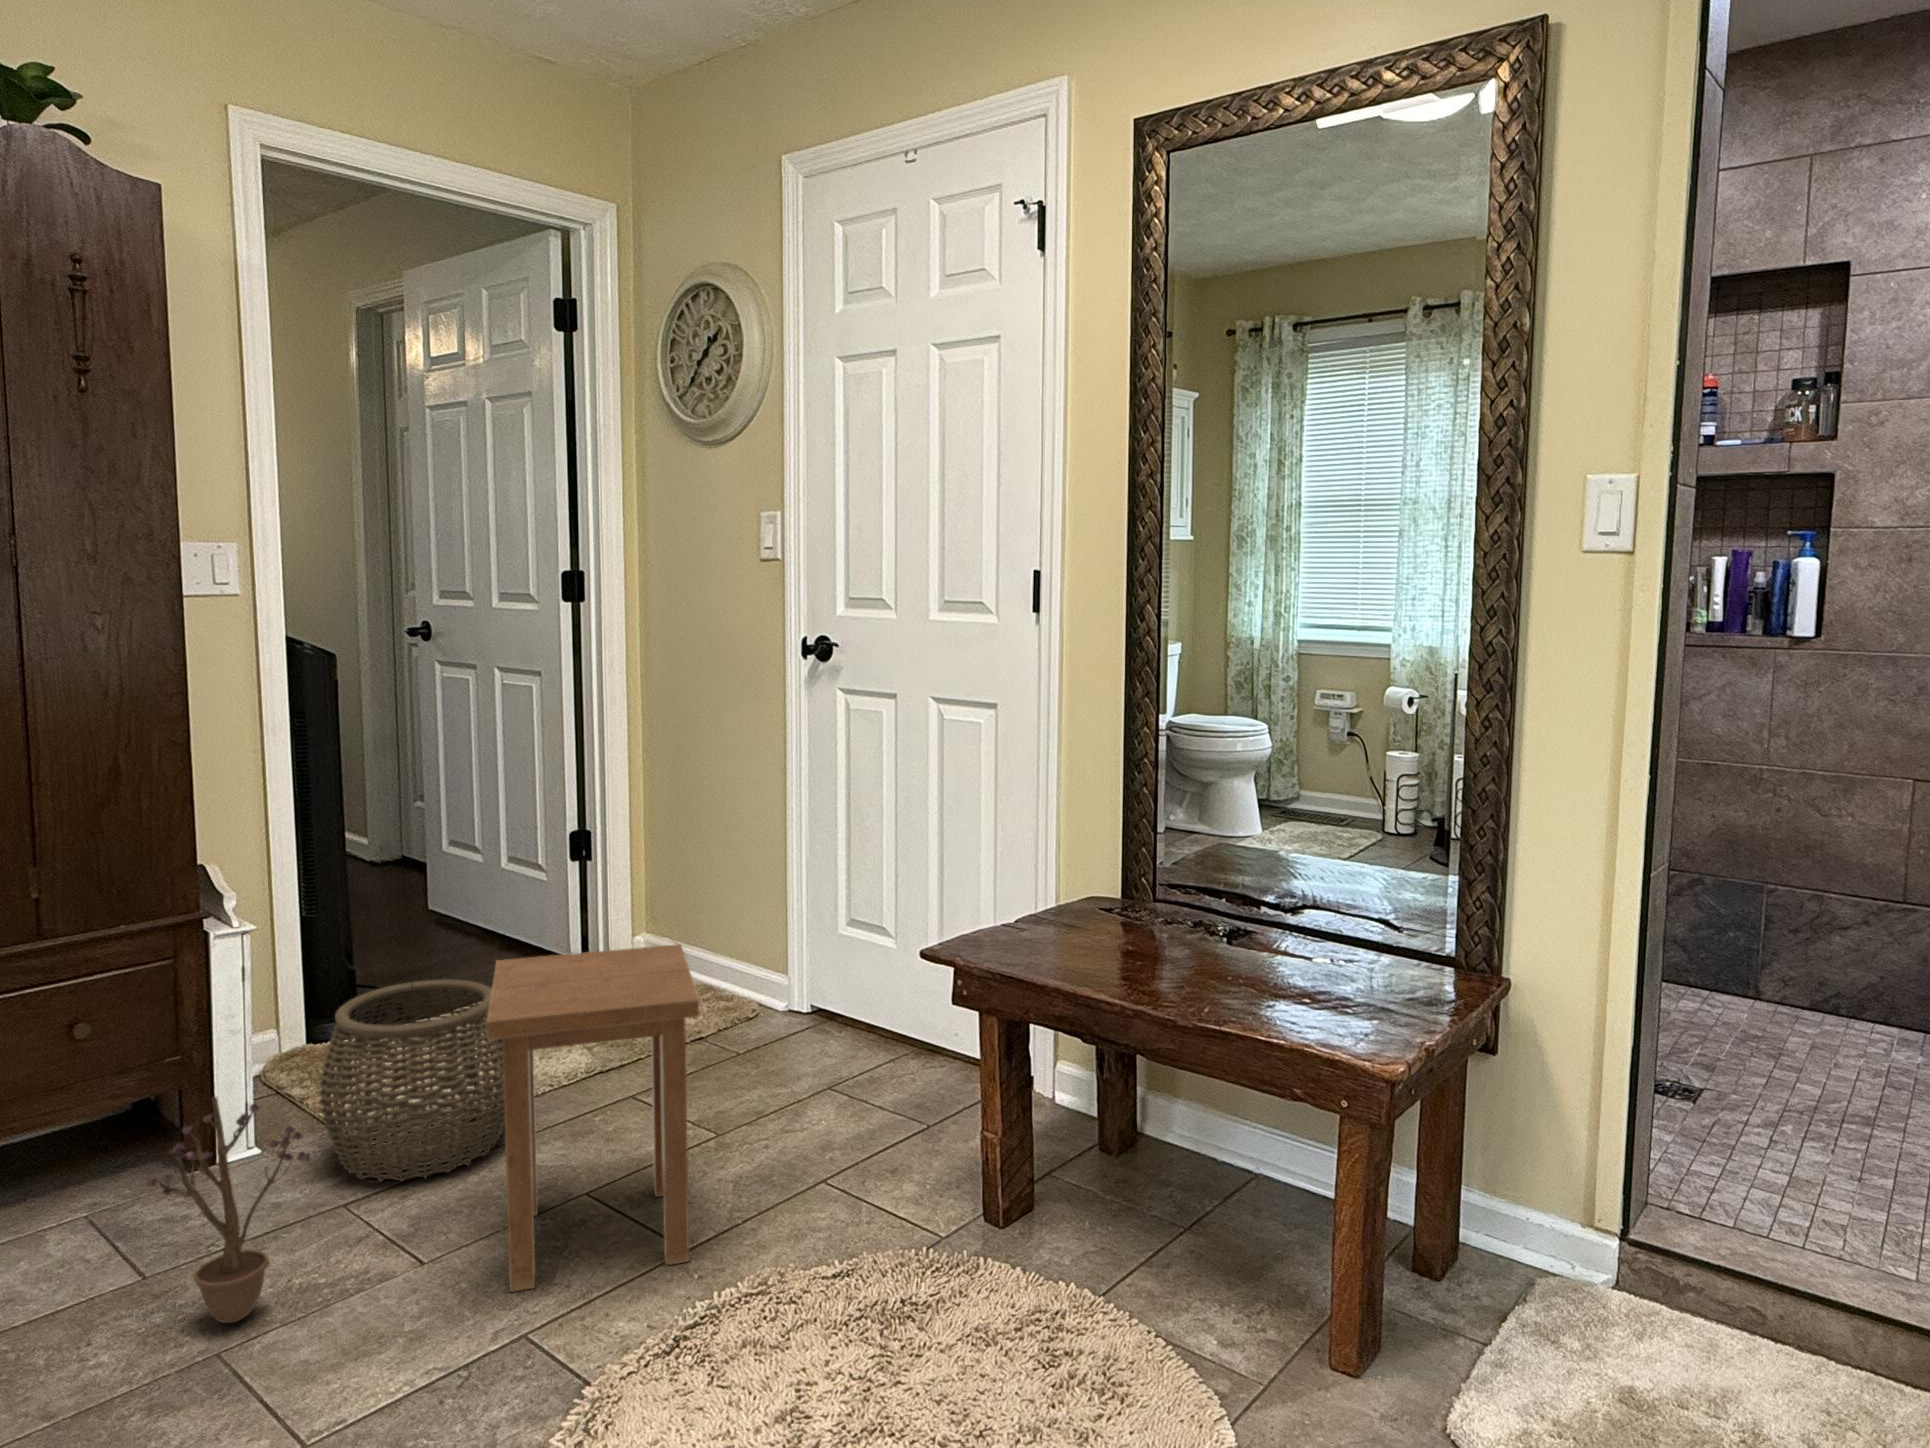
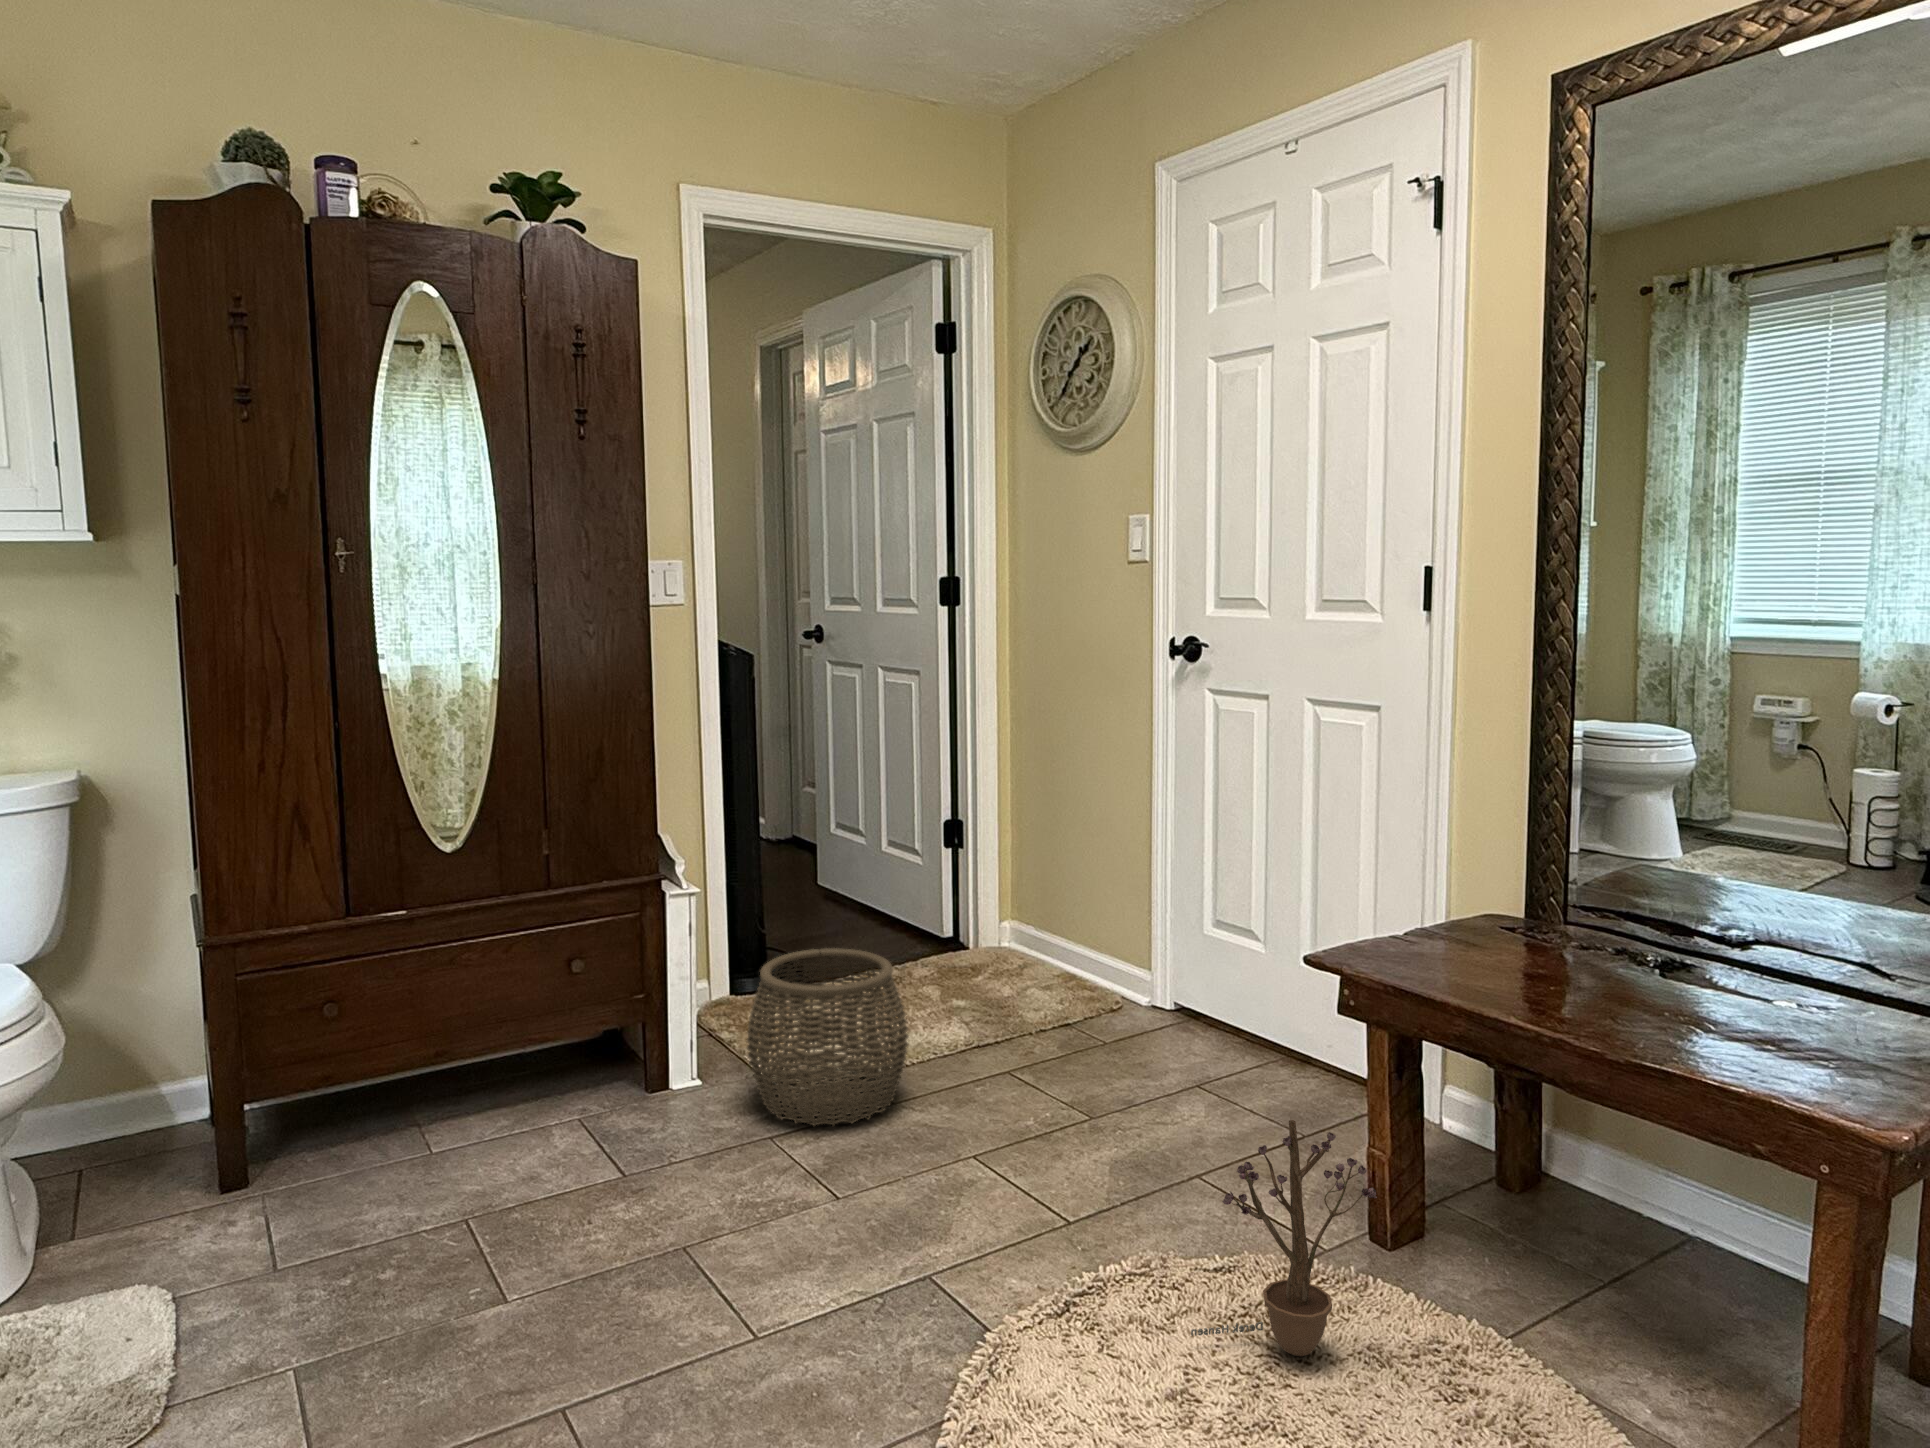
stool: present [487,944,700,1292] -> none [897,932,1086,1237]
decorative plant: present [120,1097,310,1323] -> present [1191,1120,1377,1356]

